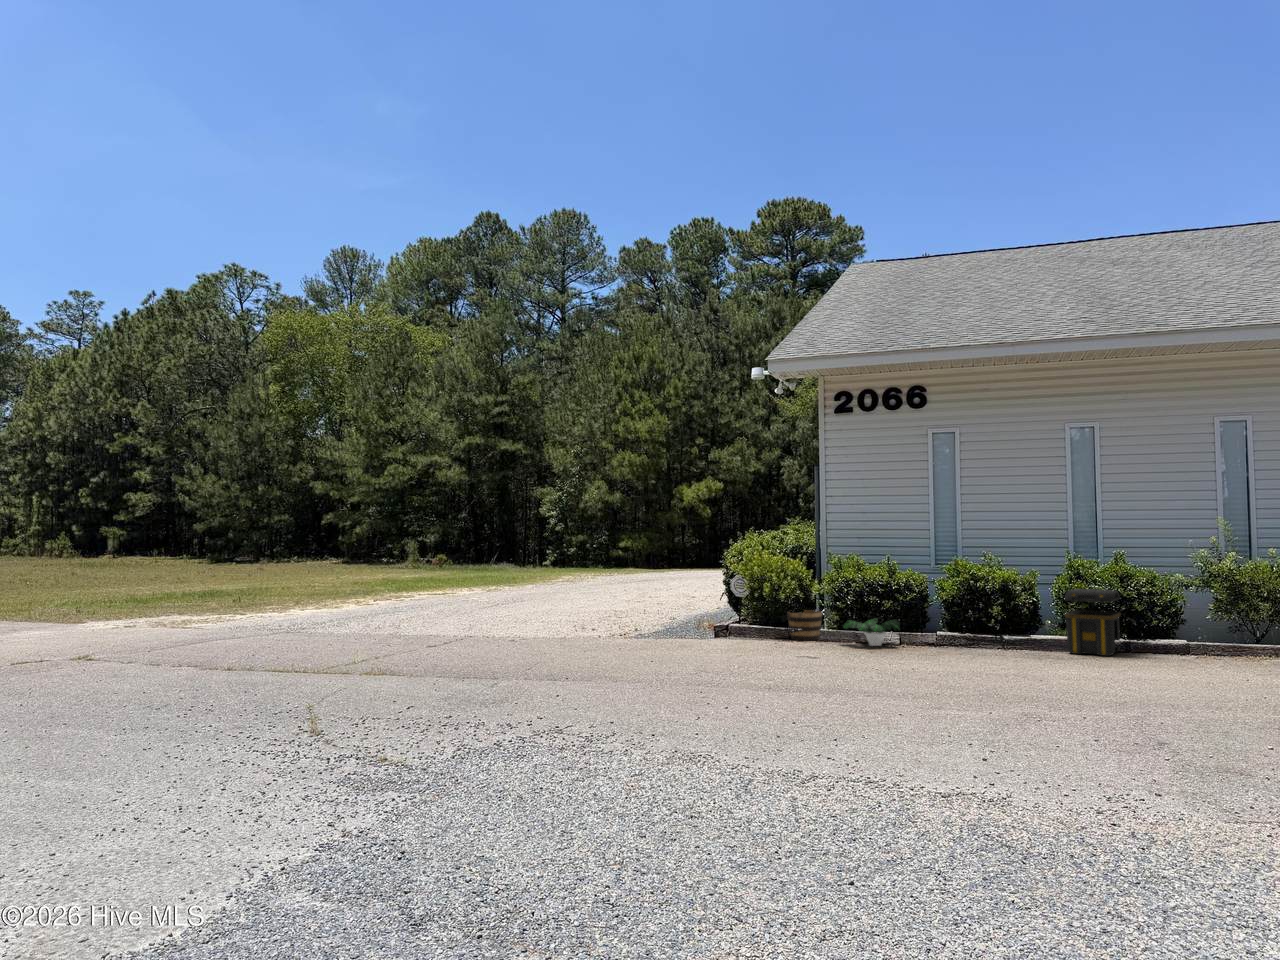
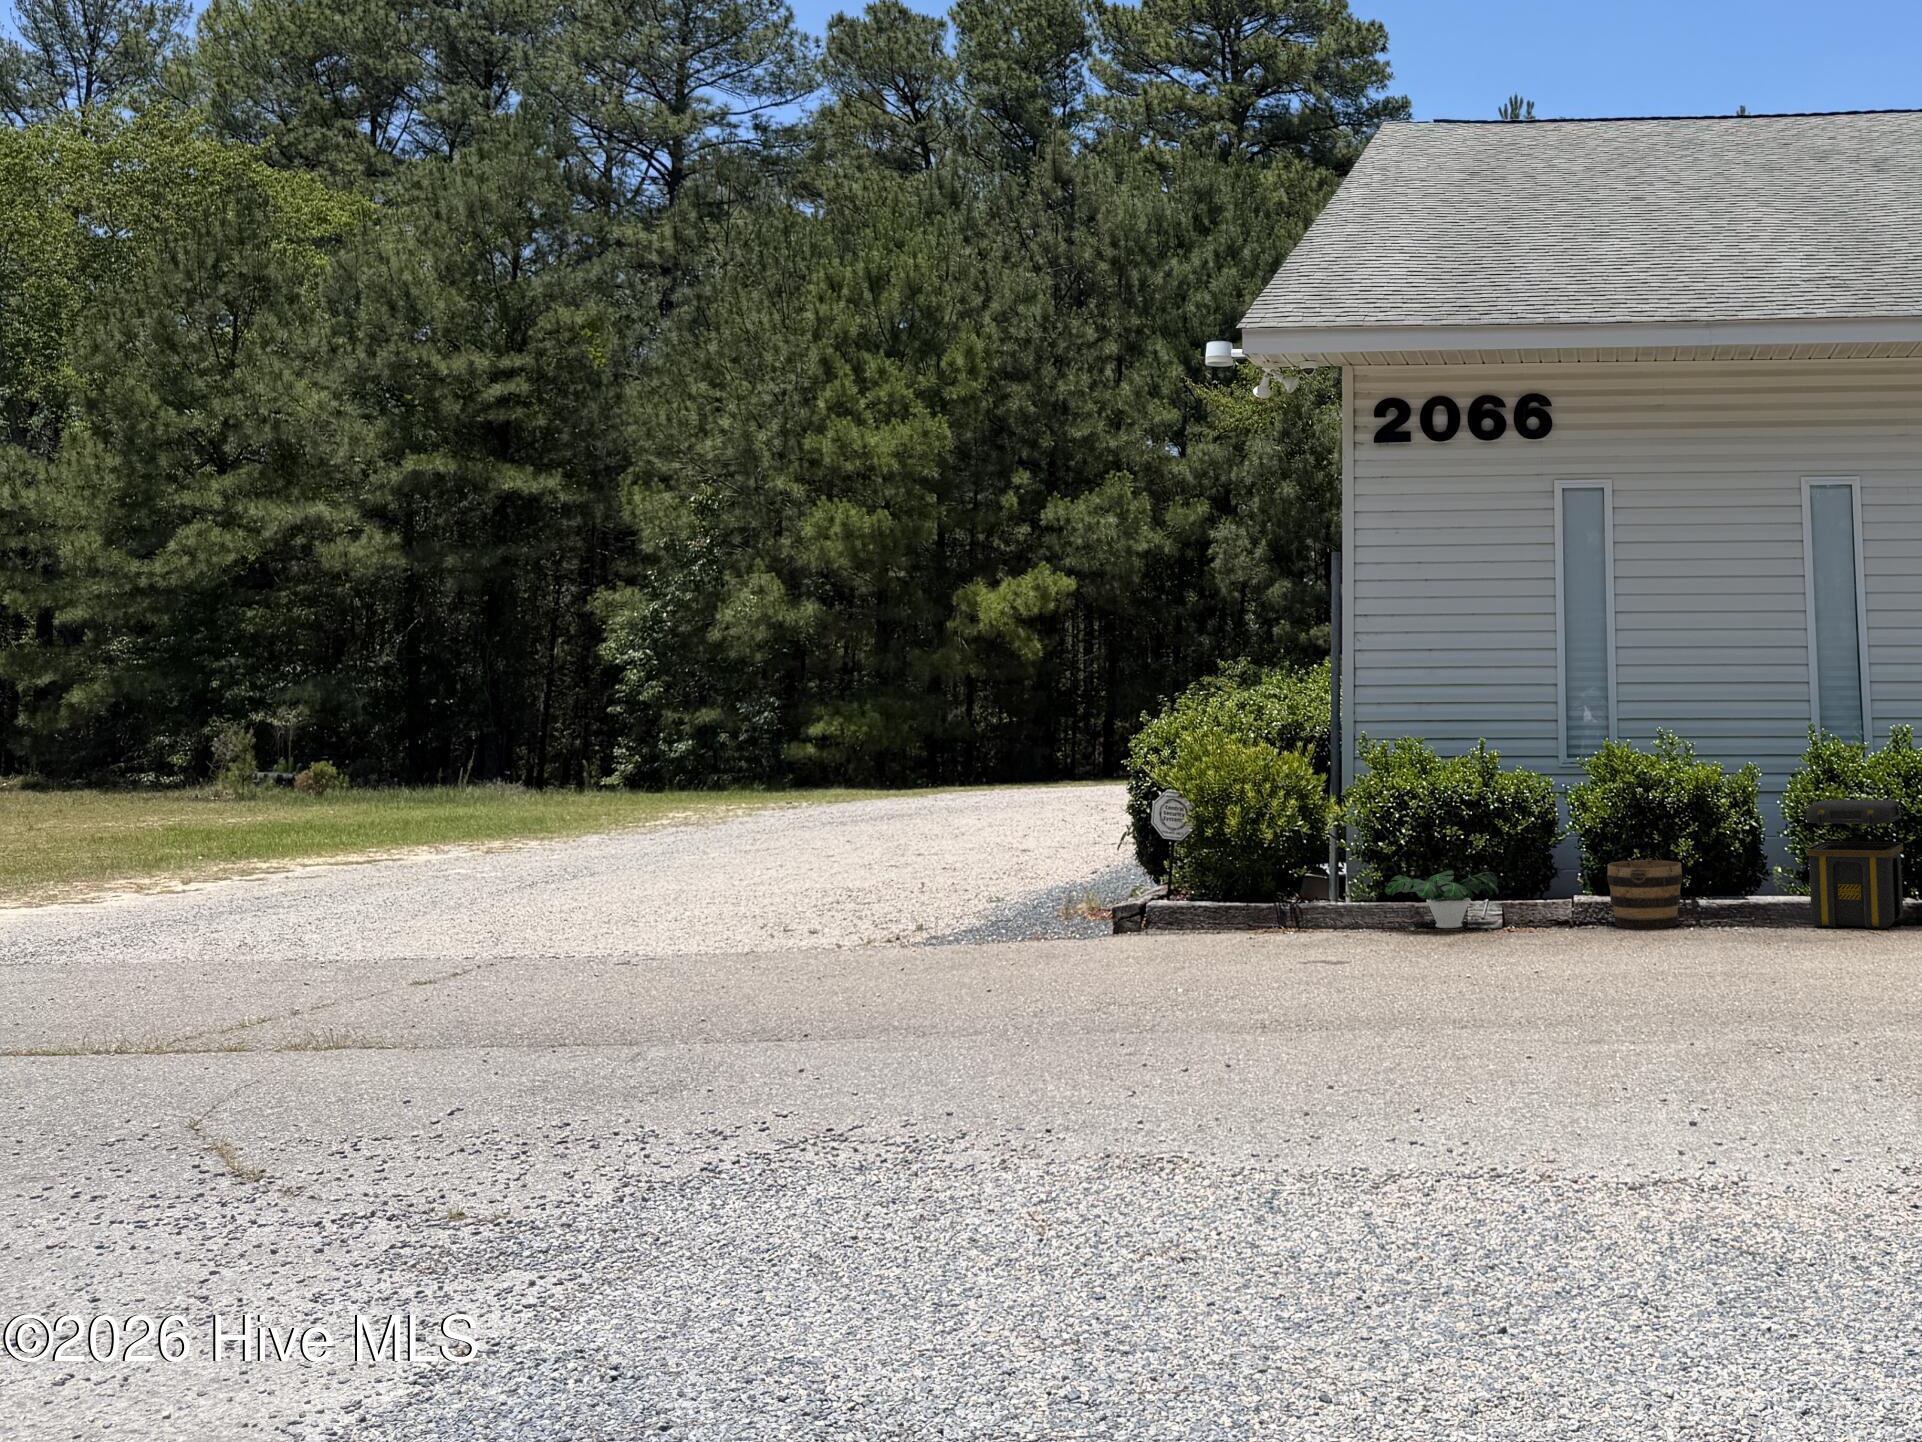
bucket: present [787,610,823,641] -> present [1607,860,1682,929]

